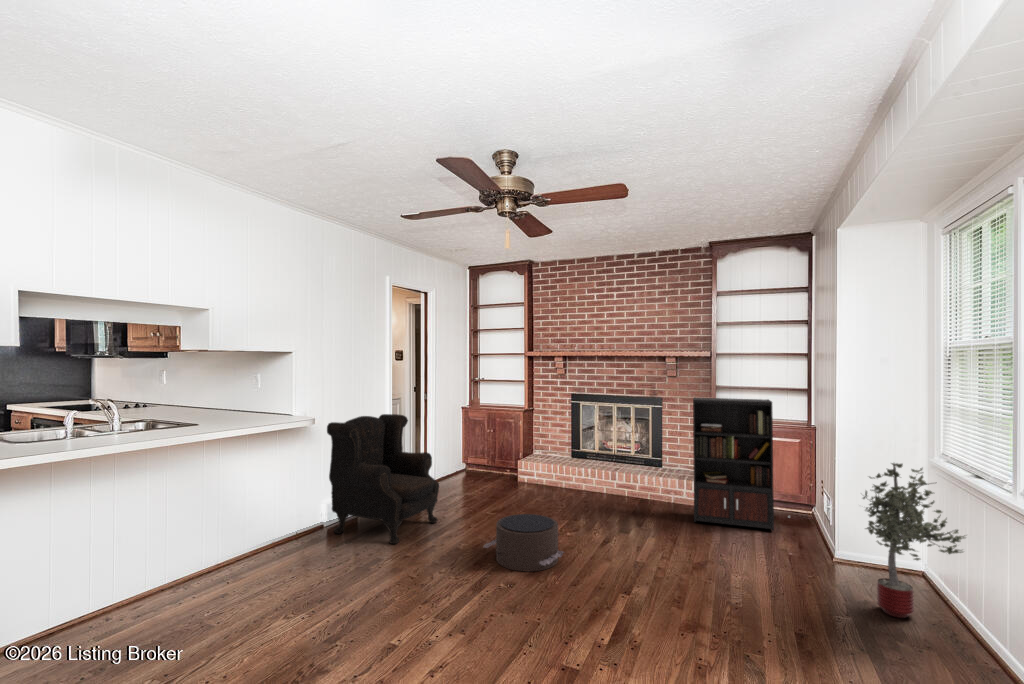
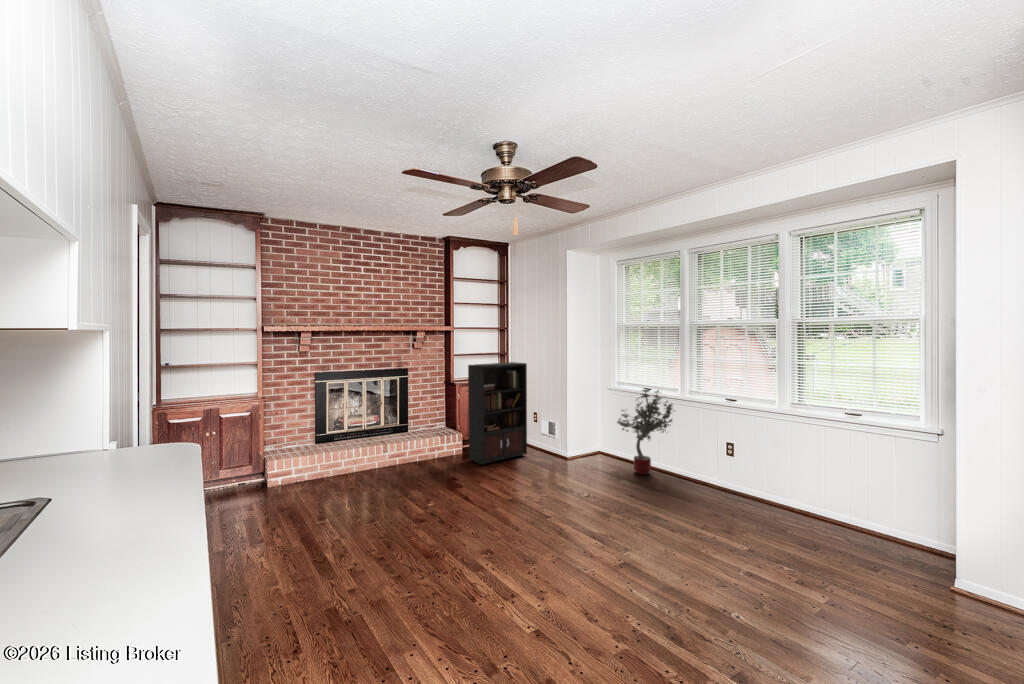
armchair: present [327,414,439,544] -> none [156,422,315,645]
pouf: present [483,514,564,571] -> none [420,491,506,552]

